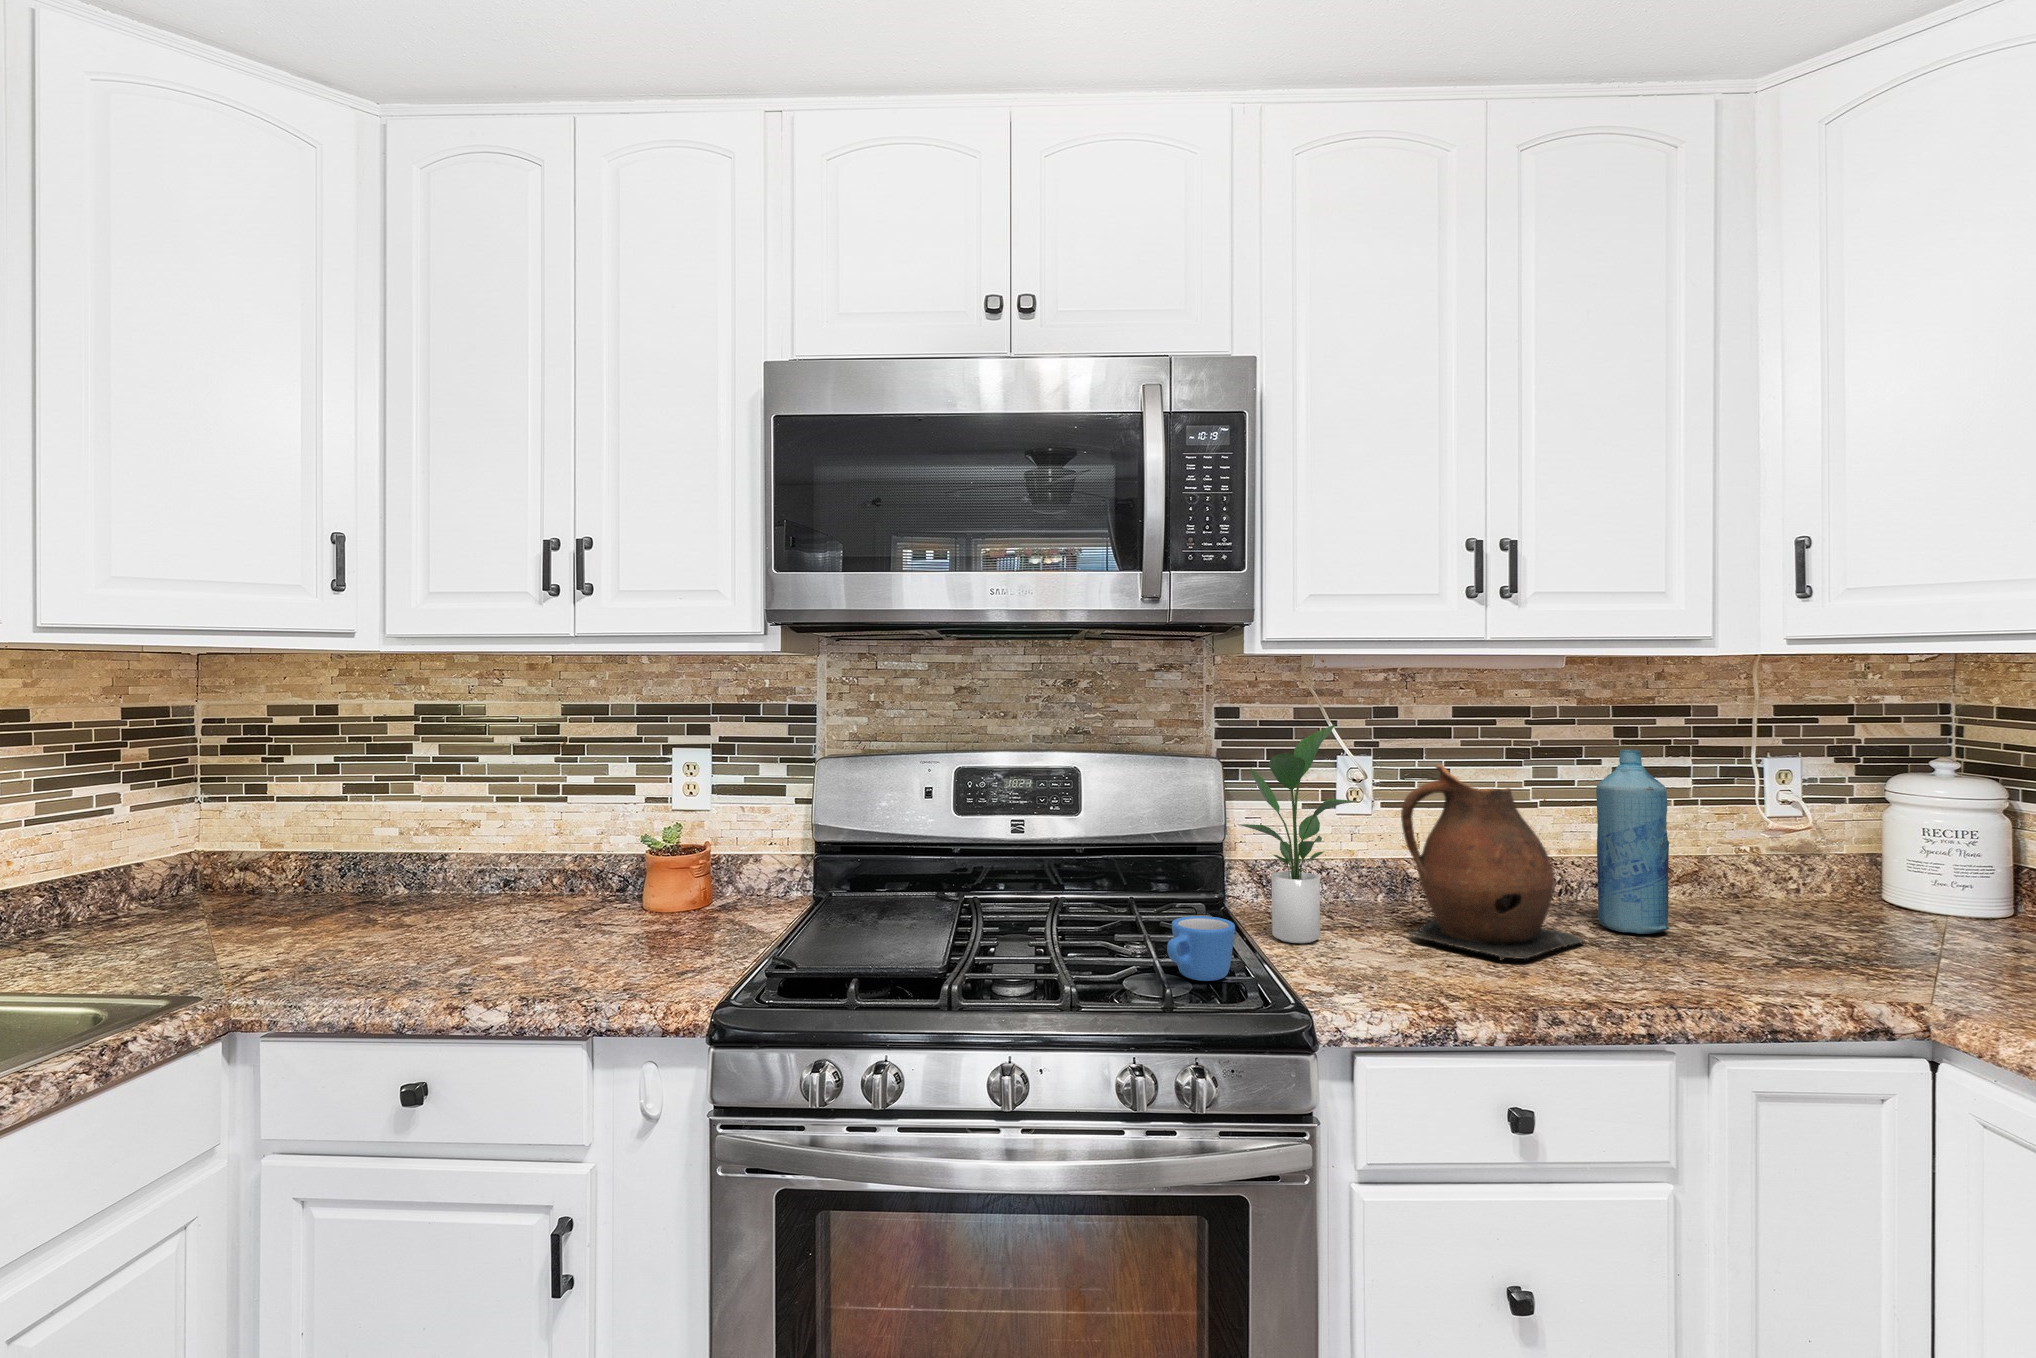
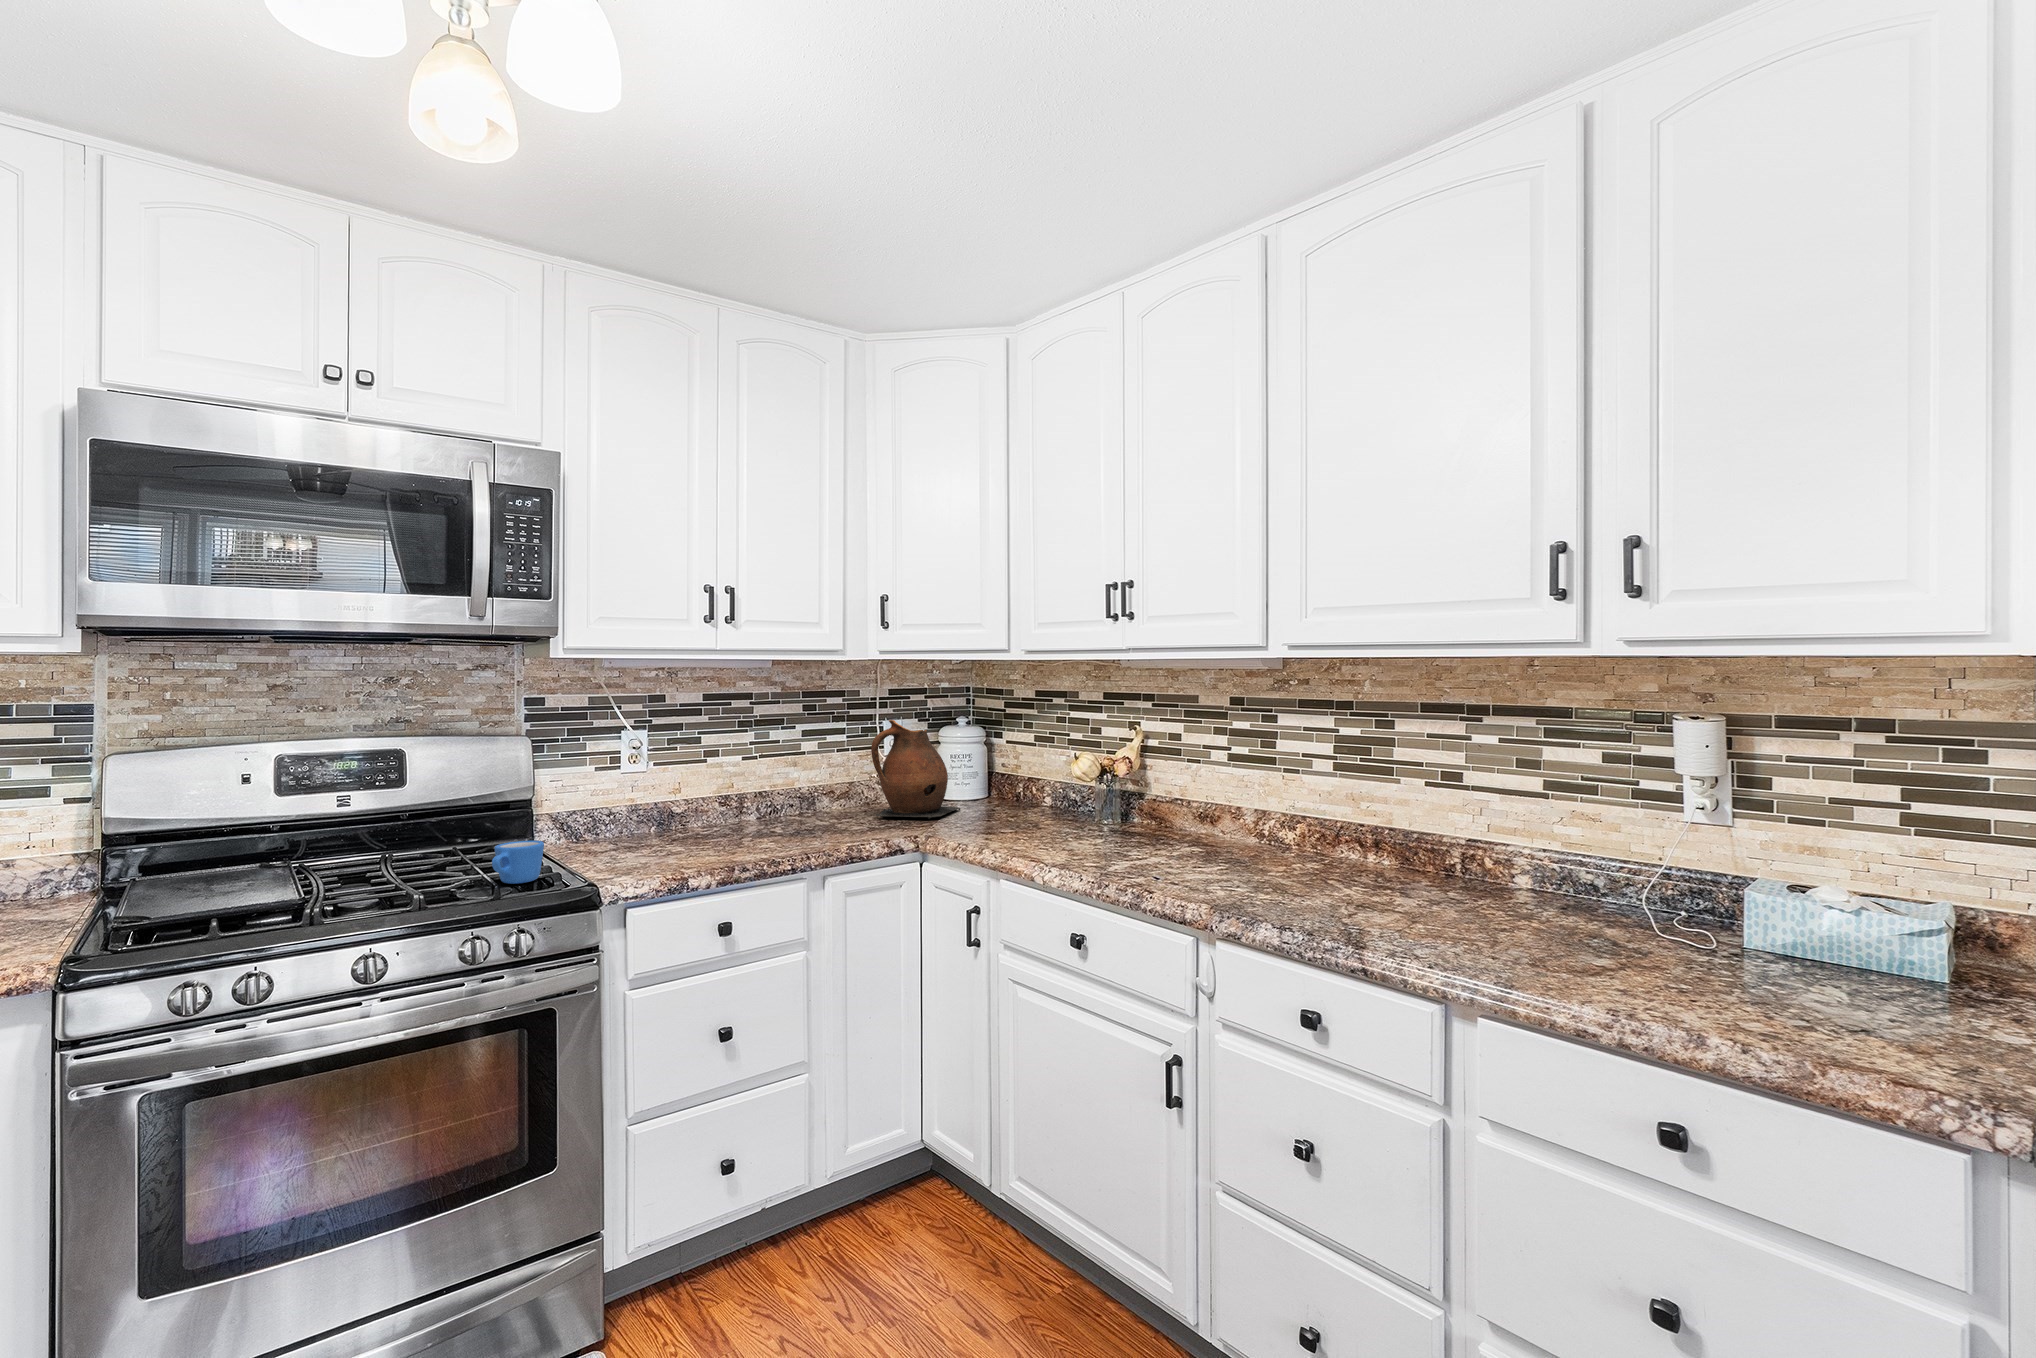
potted plant: present [1239,725,1357,943] -> none [544,706,634,858]
bottle: present [1596,749,1669,934] -> none [785,717,824,826]
ceramic pitcher: present [1401,765,1585,960] -> present [871,720,960,819]

